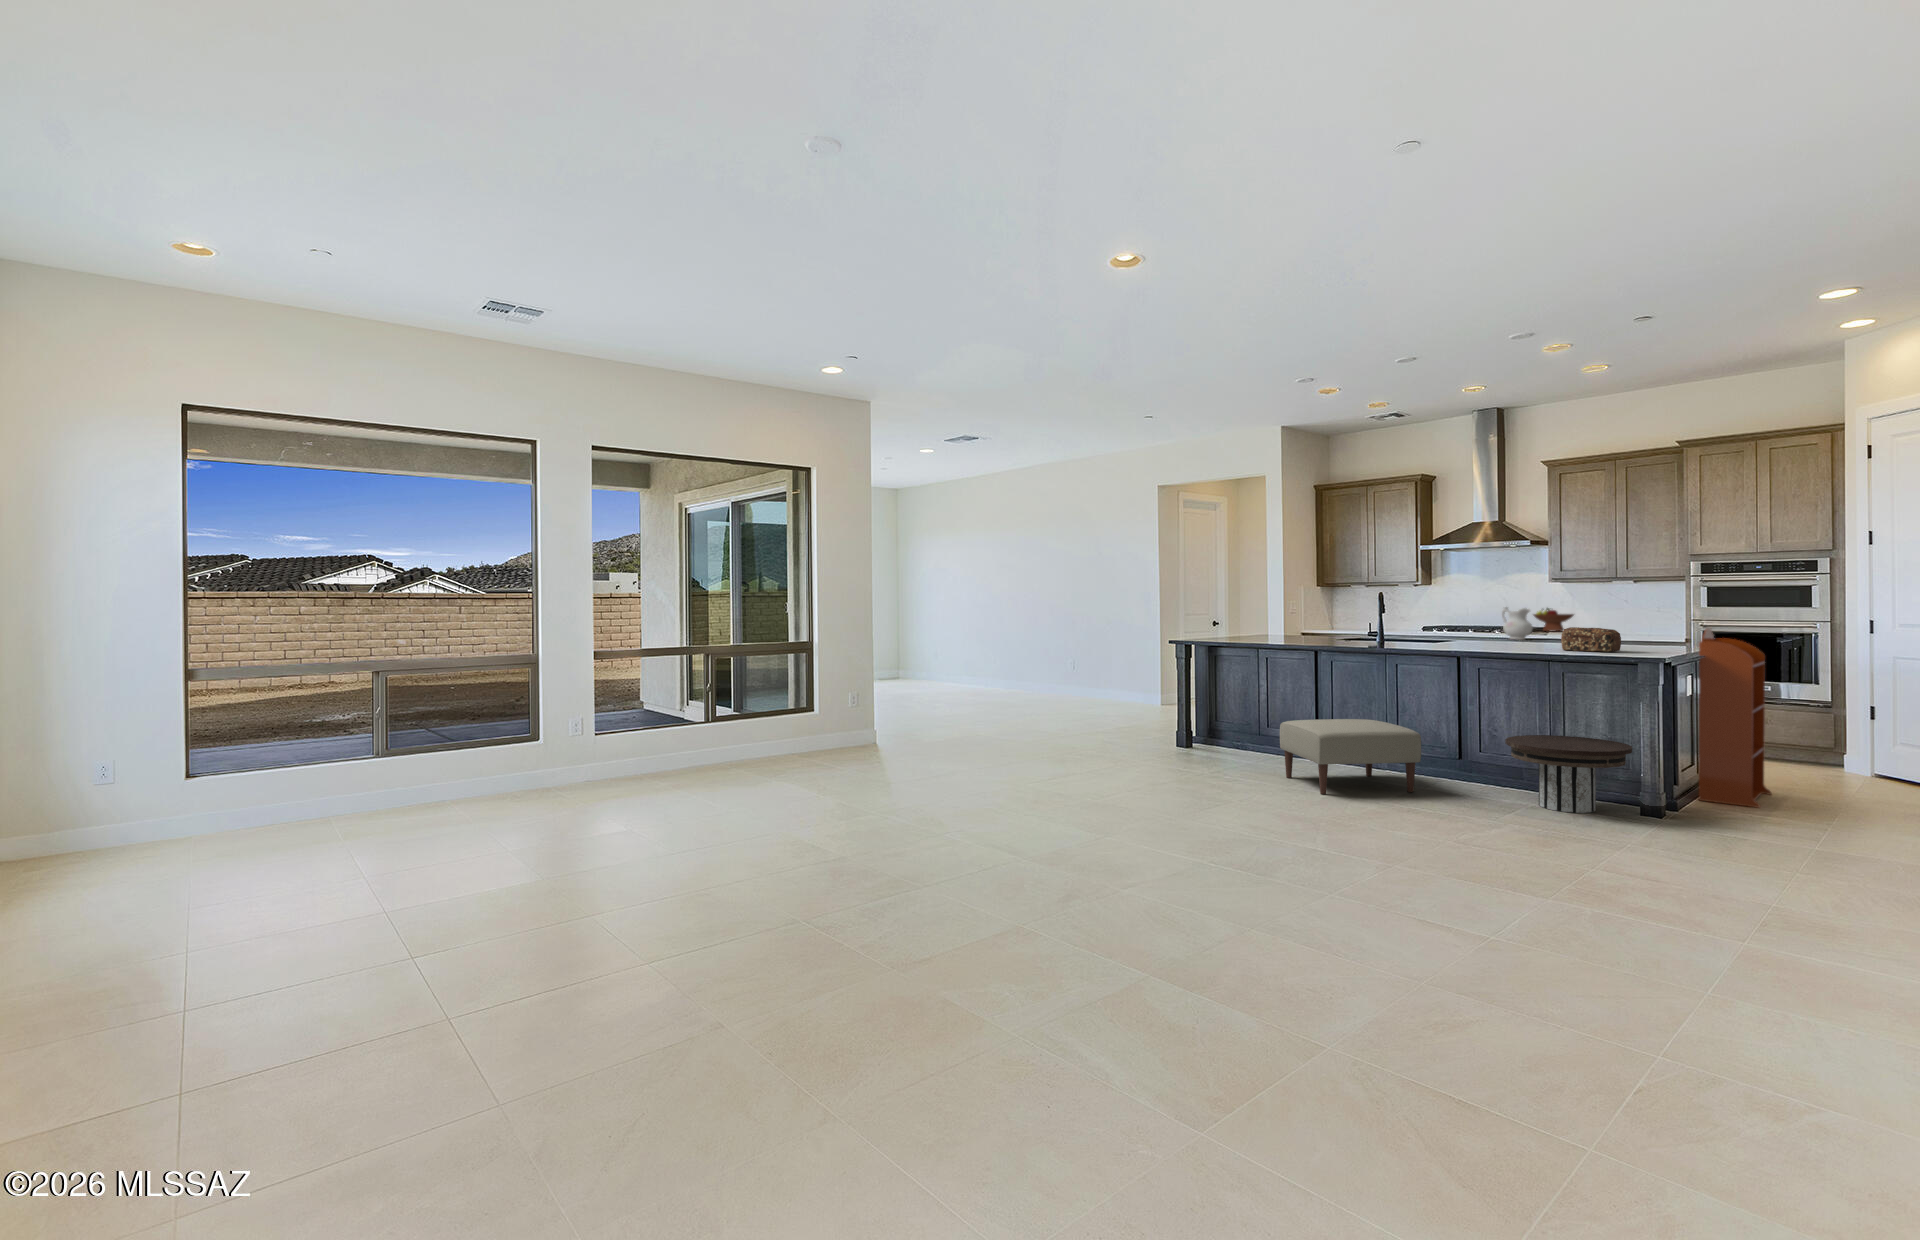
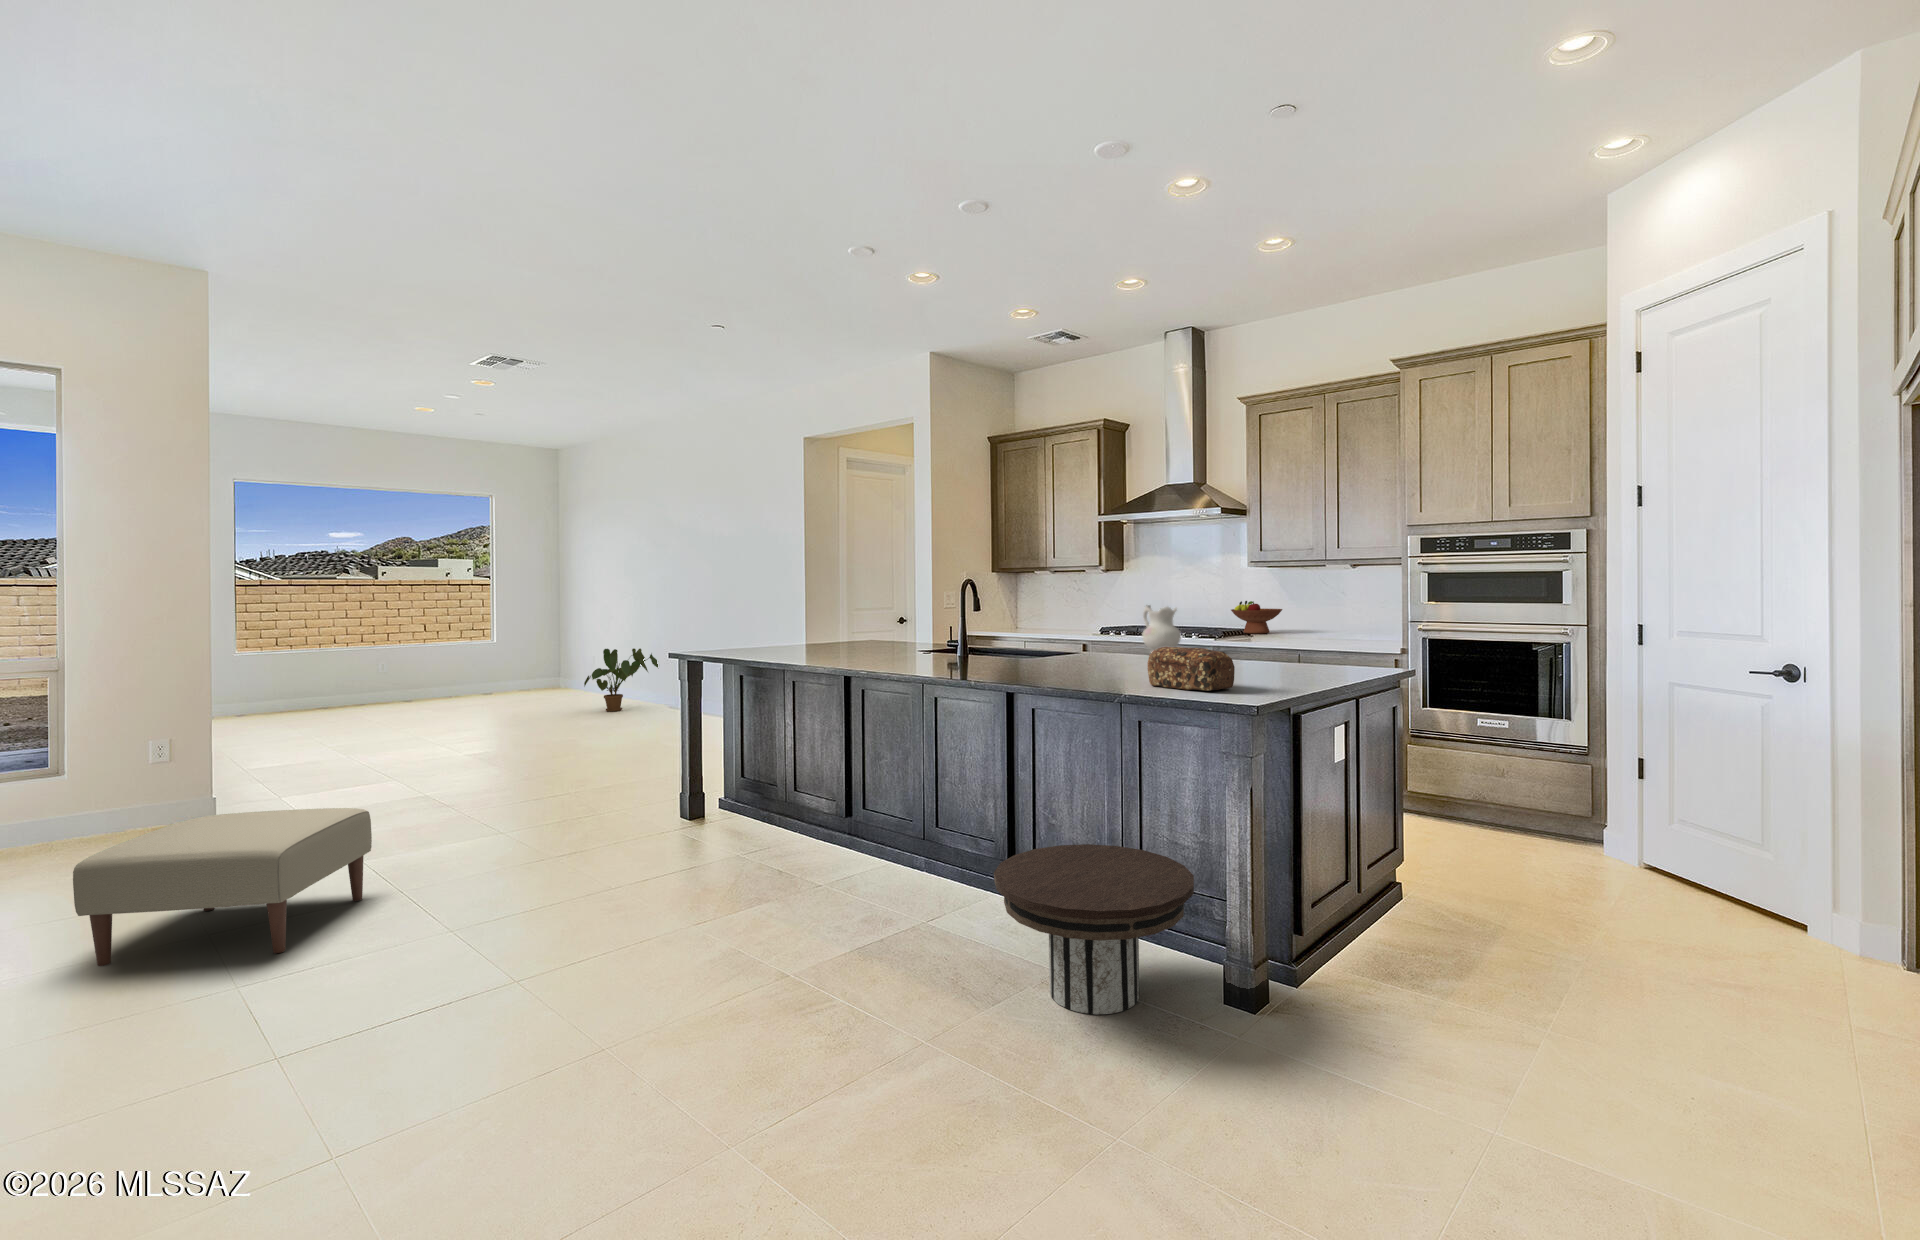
bookcase: present [1699,628,1772,808] -> none [1339,649,1468,981]
house plant: none [947,645,1003,694] -> present [584,648,658,712]
ottoman: present [1280,719,1421,794] -> present [73,808,372,966]

